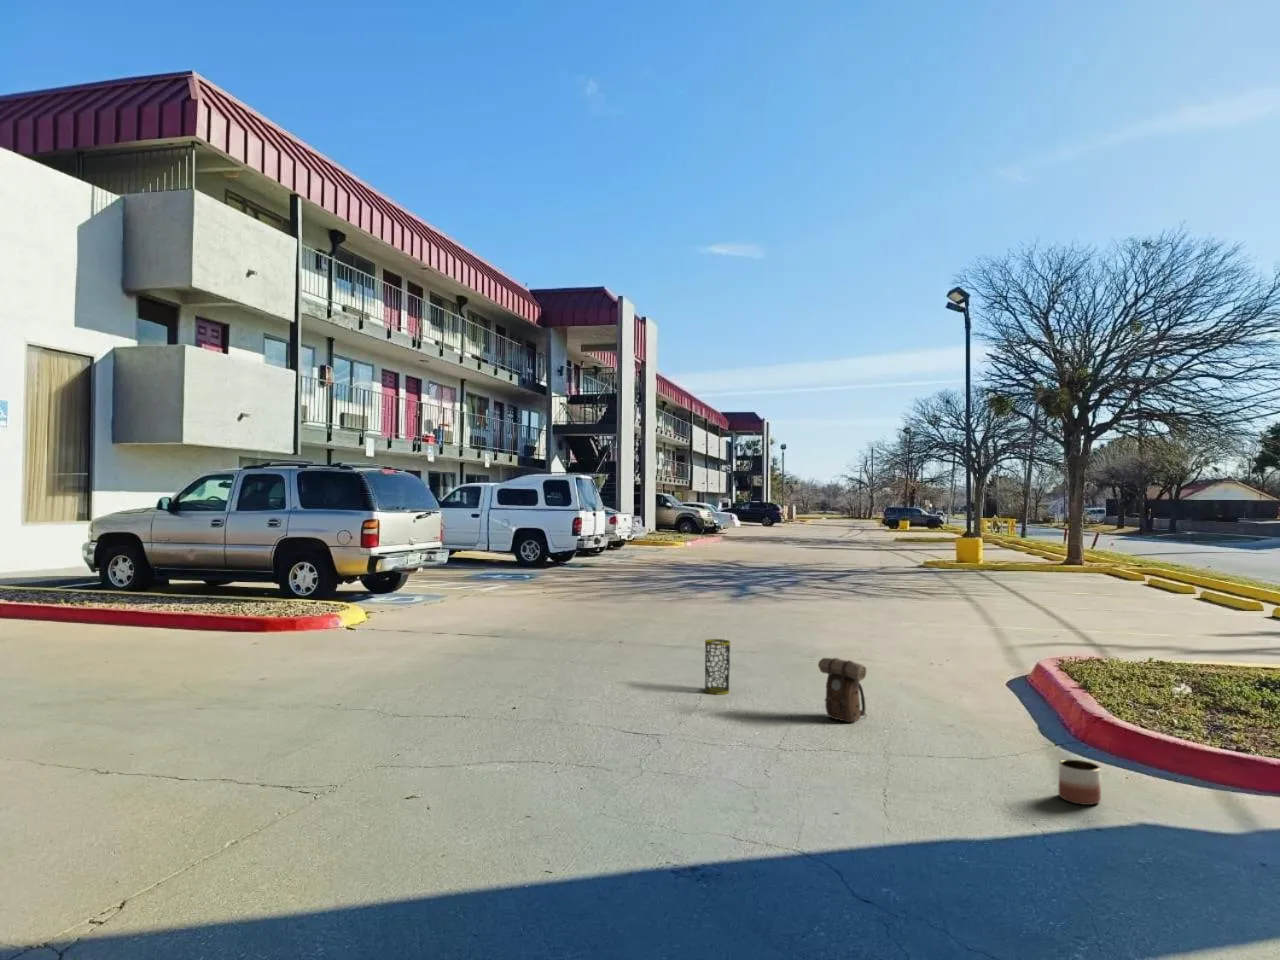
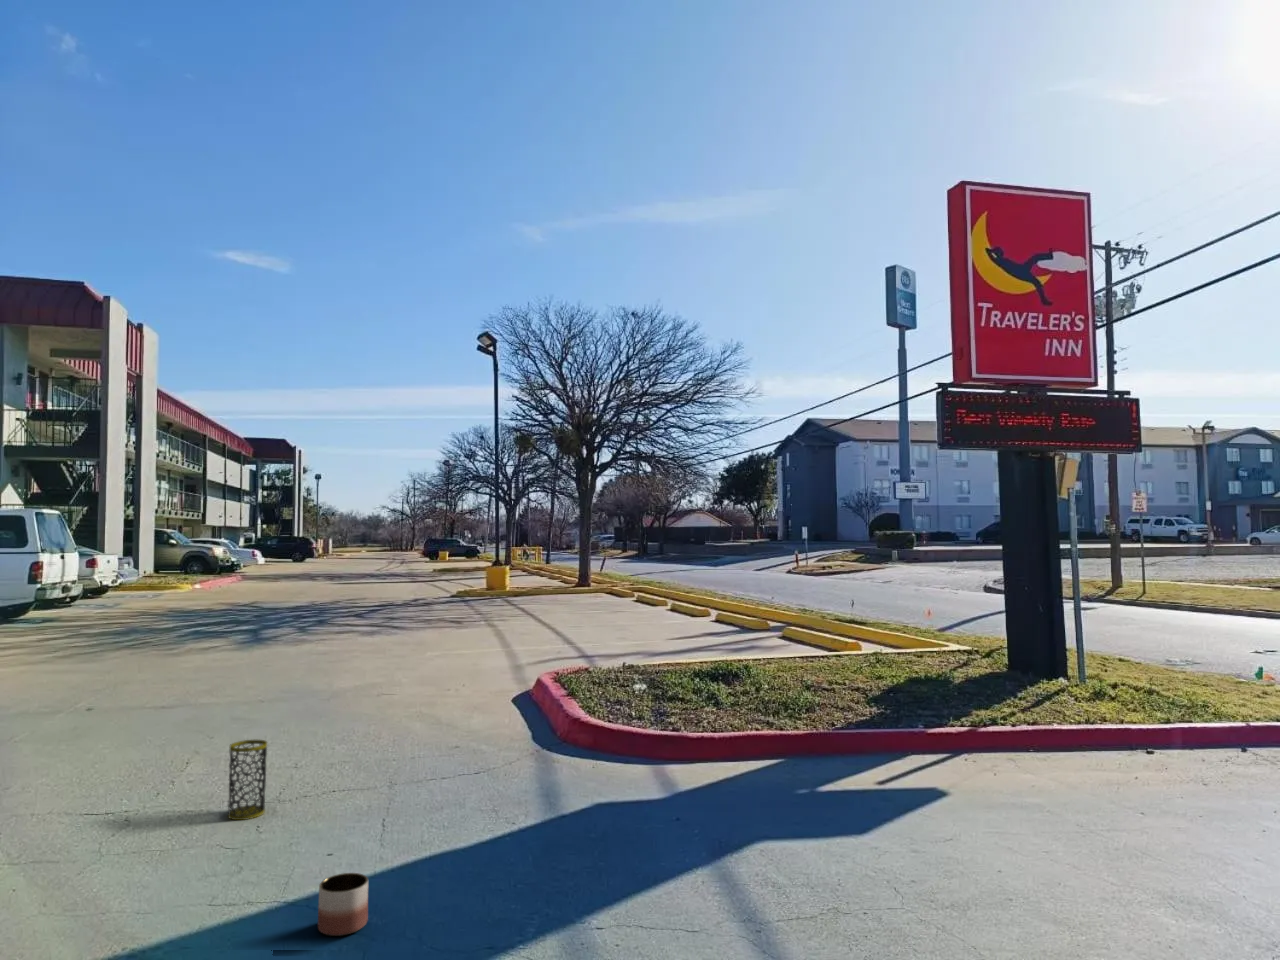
backpack: present [818,658,866,723] -> none [396,754,460,837]
planter: present [1059,759,1101,805] -> present [318,873,368,936]

